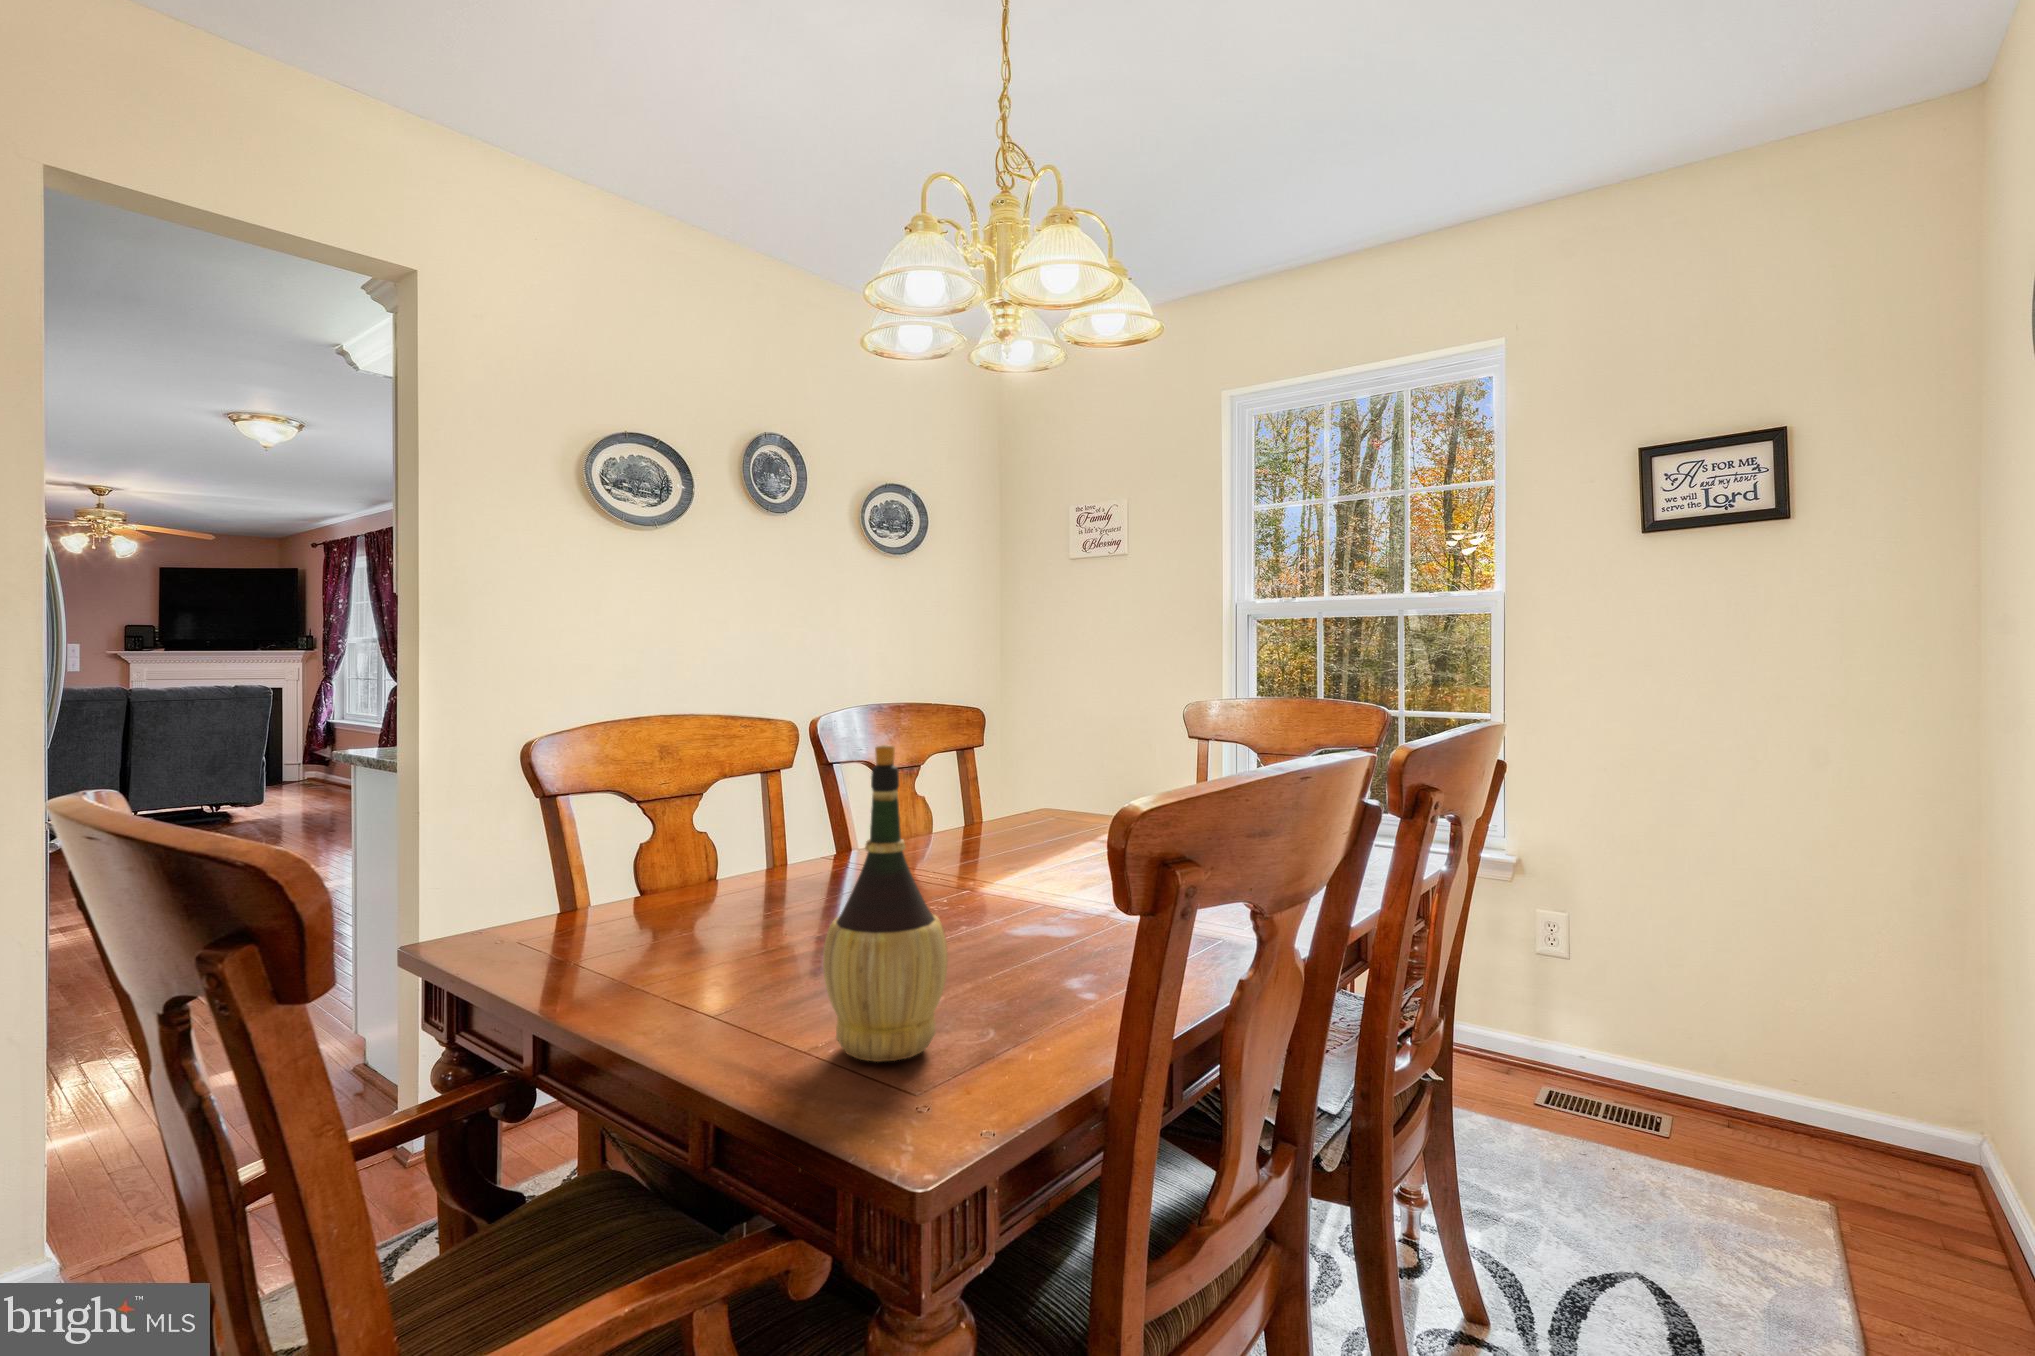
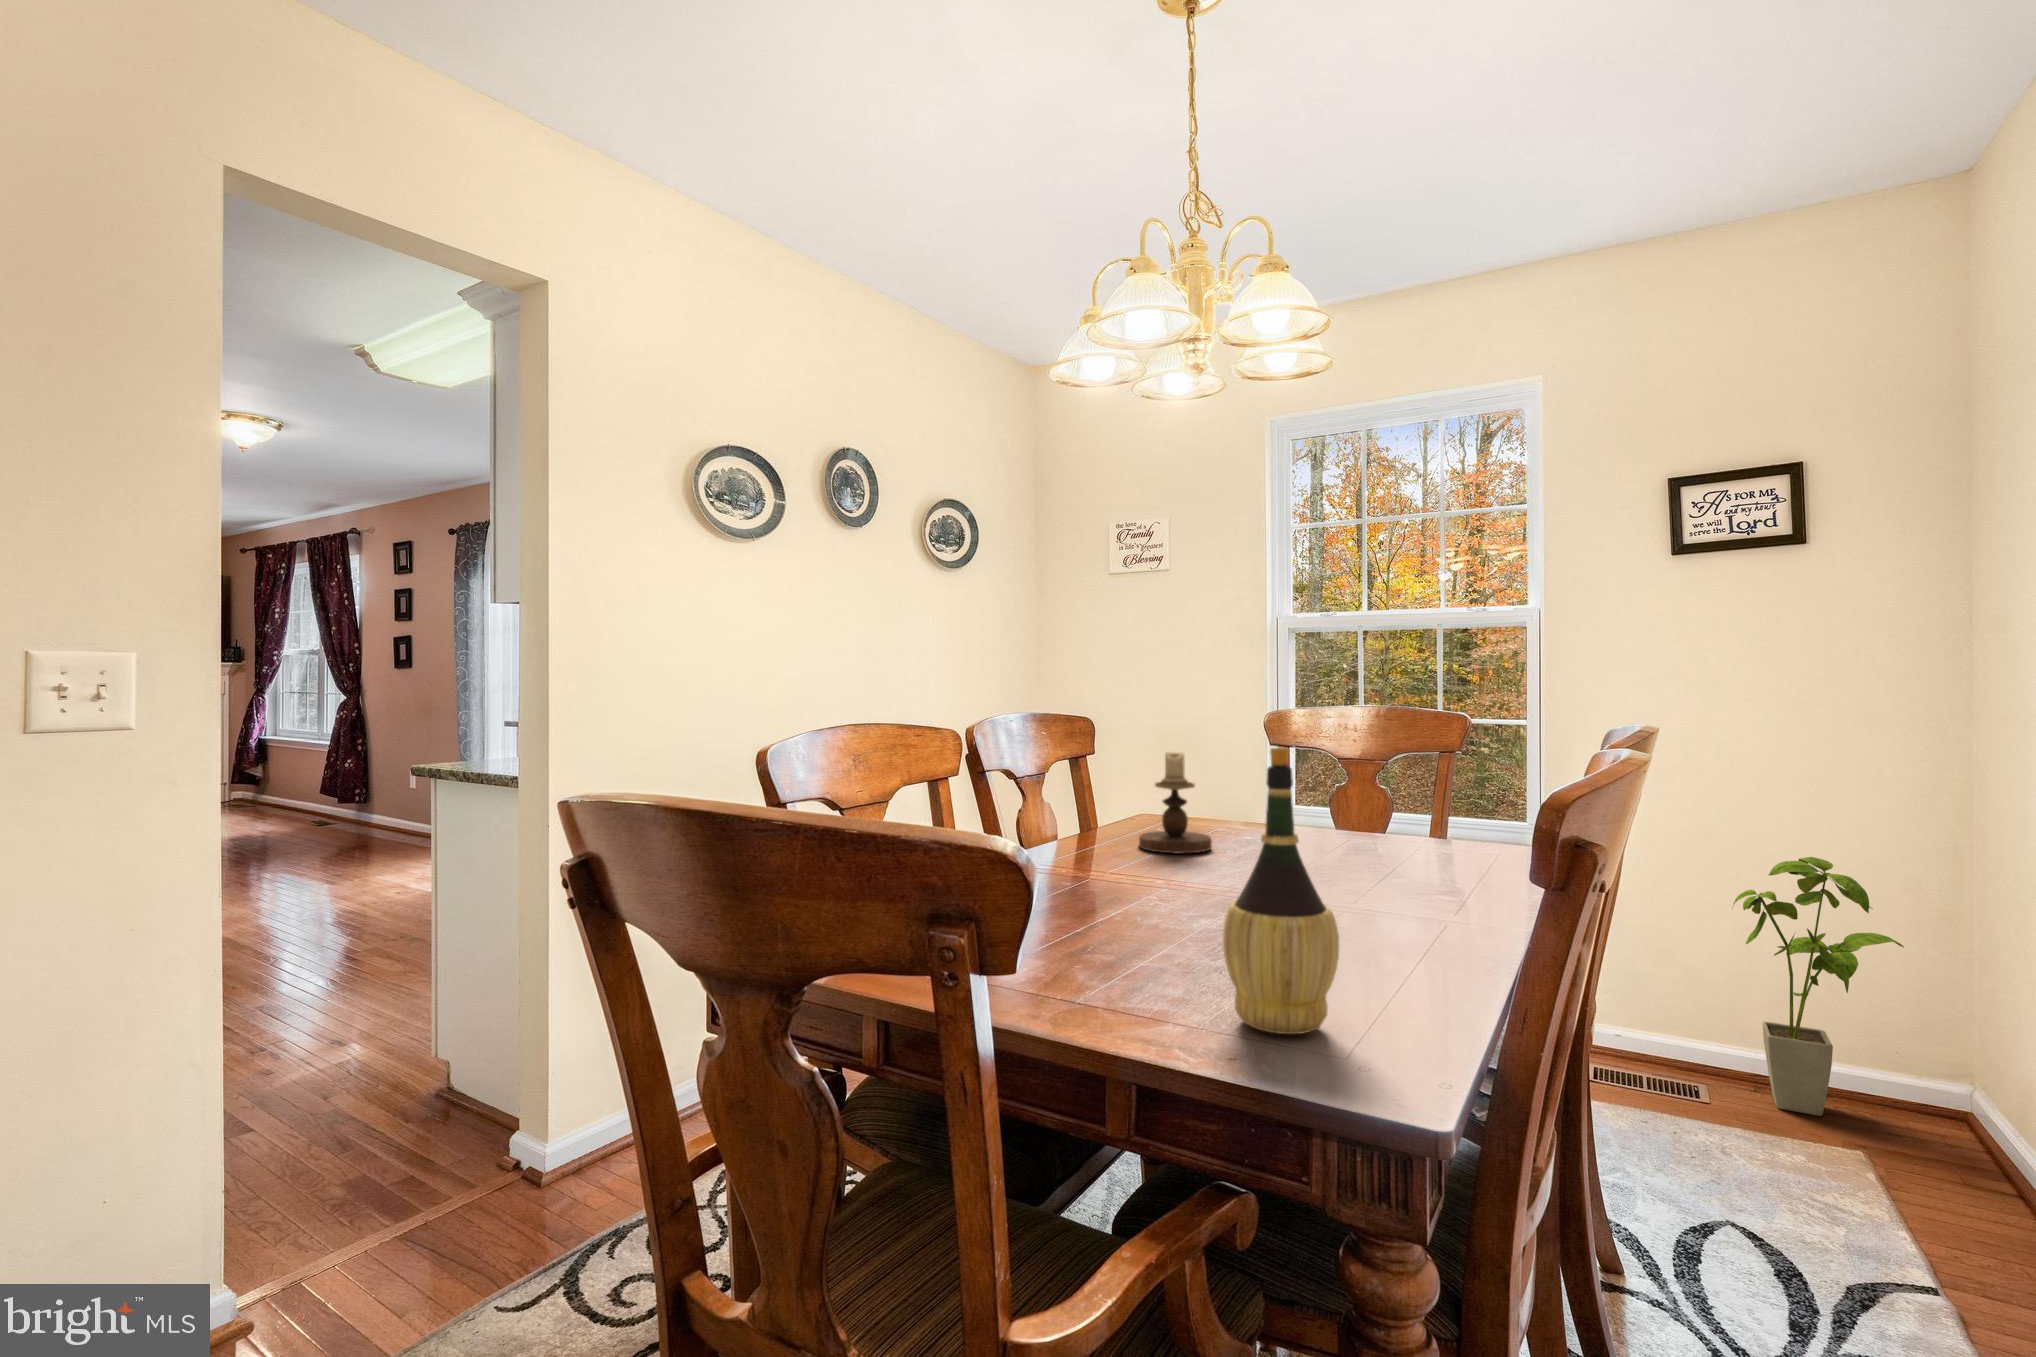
candlestick: none [984,747,1061,855] -> present [1139,752,1212,853]
house plant: none [1702,868,1895,1158] -> present [1733,857,1904,1116]

